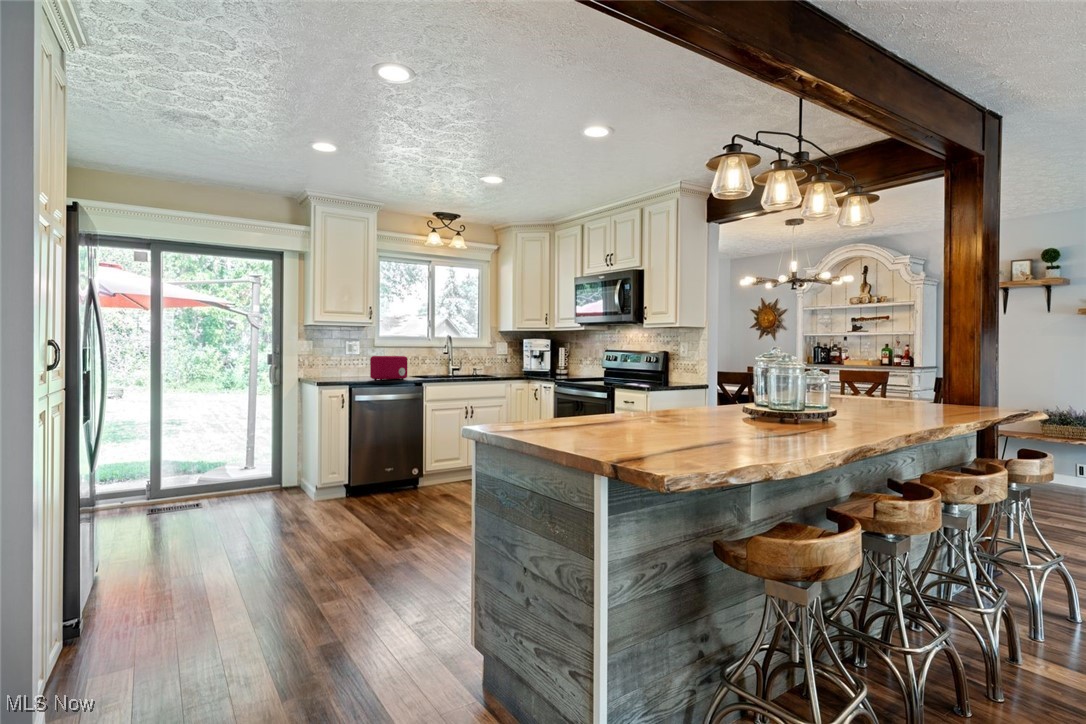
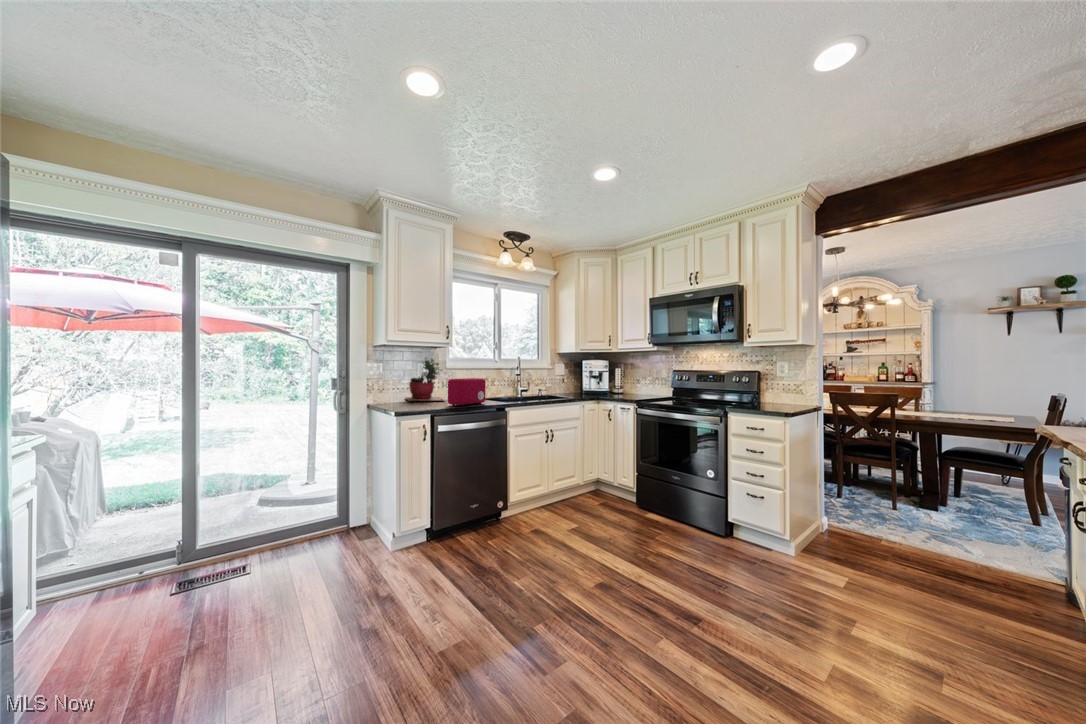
succulent plant: none [336,336,372,376] -> present [406,358,443,401]

